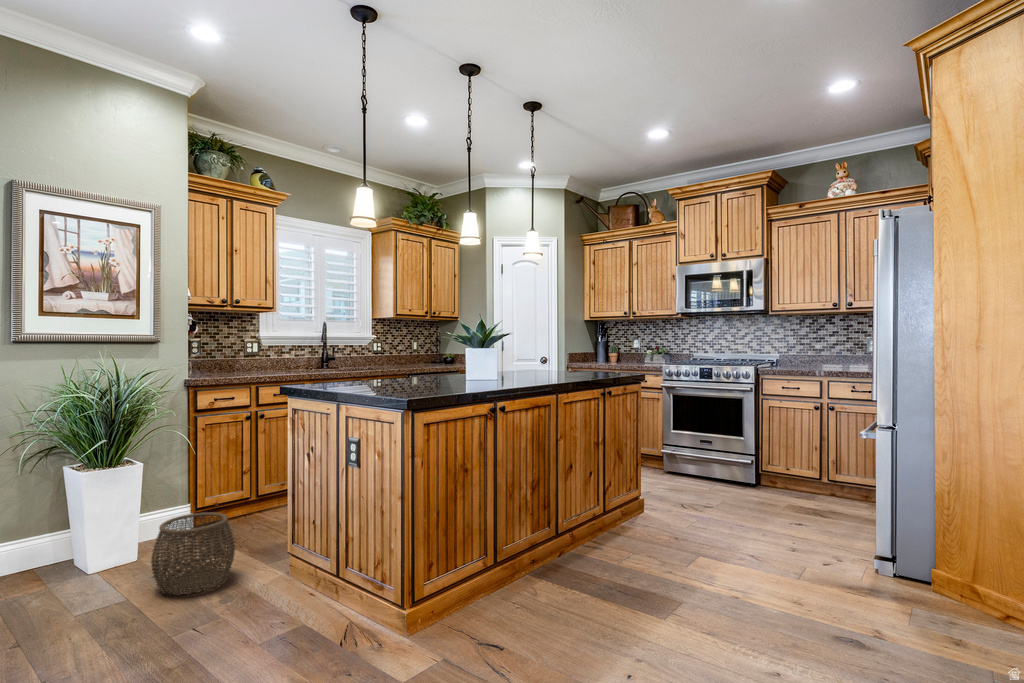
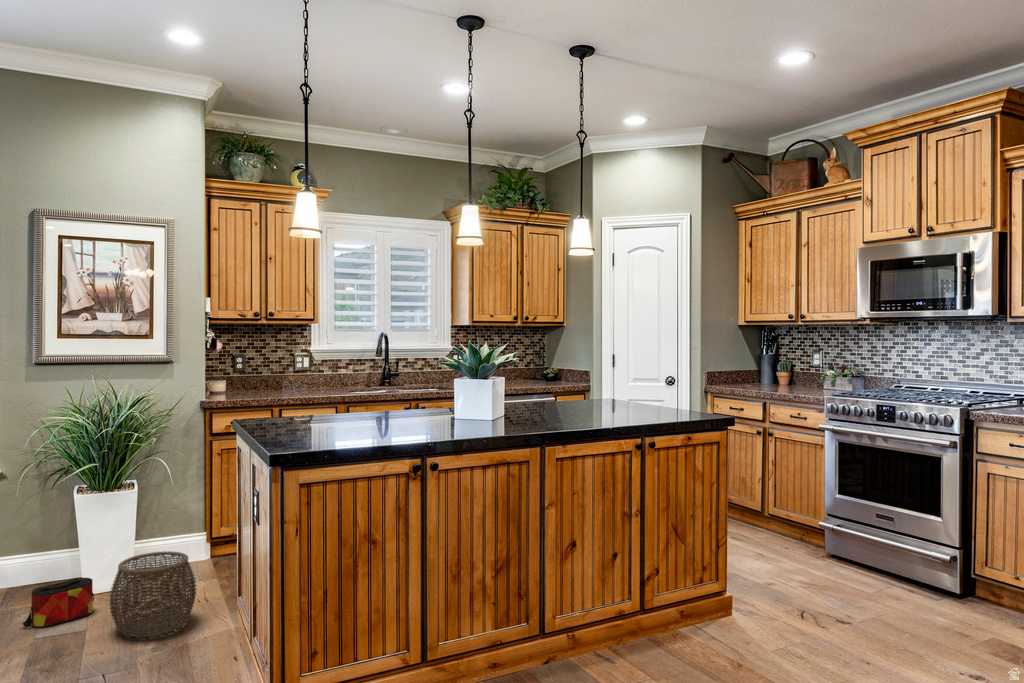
bag: none [42,549,112,605] -> present [23,578,94,628]

